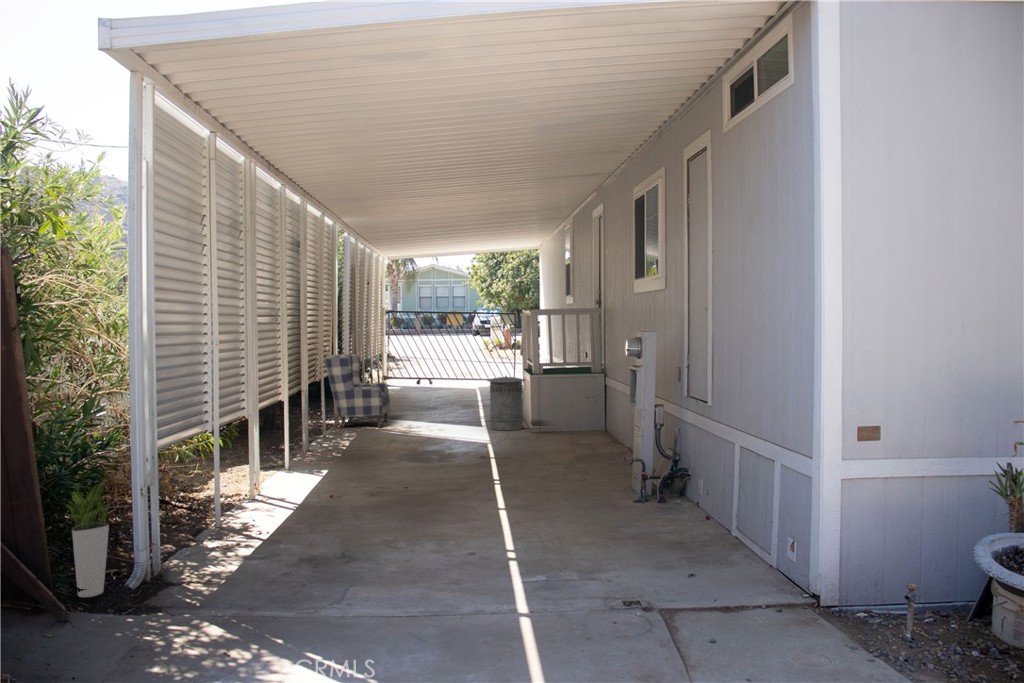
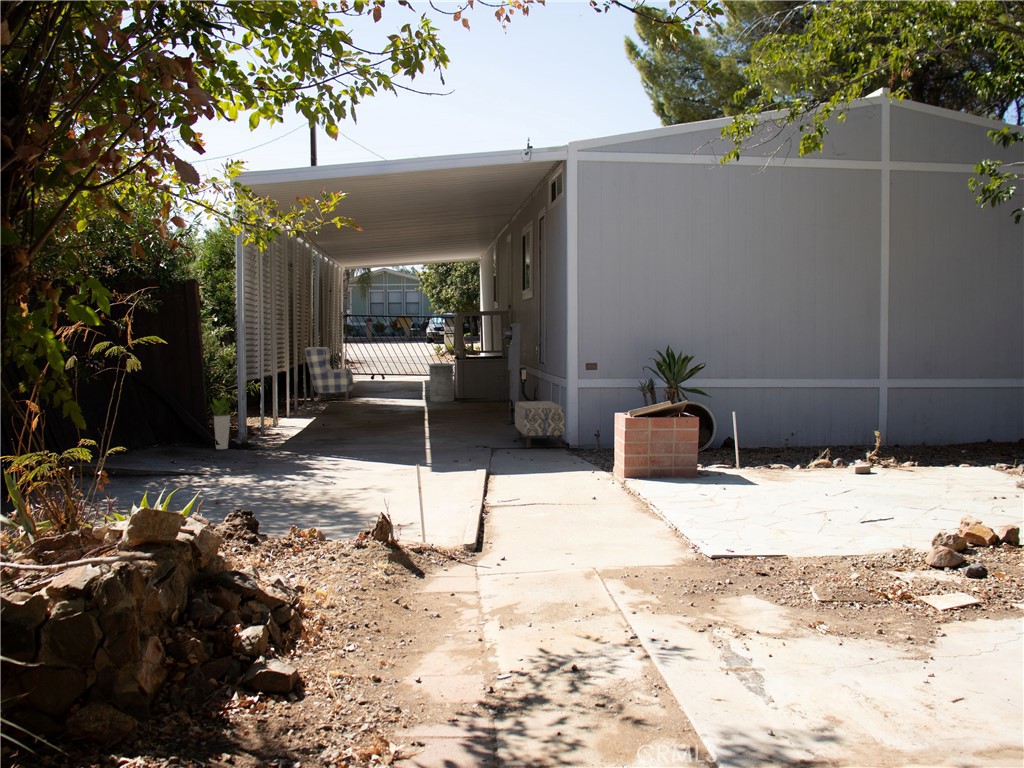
bench: none [671,482,805,607] -> present [515,401,565,448]

